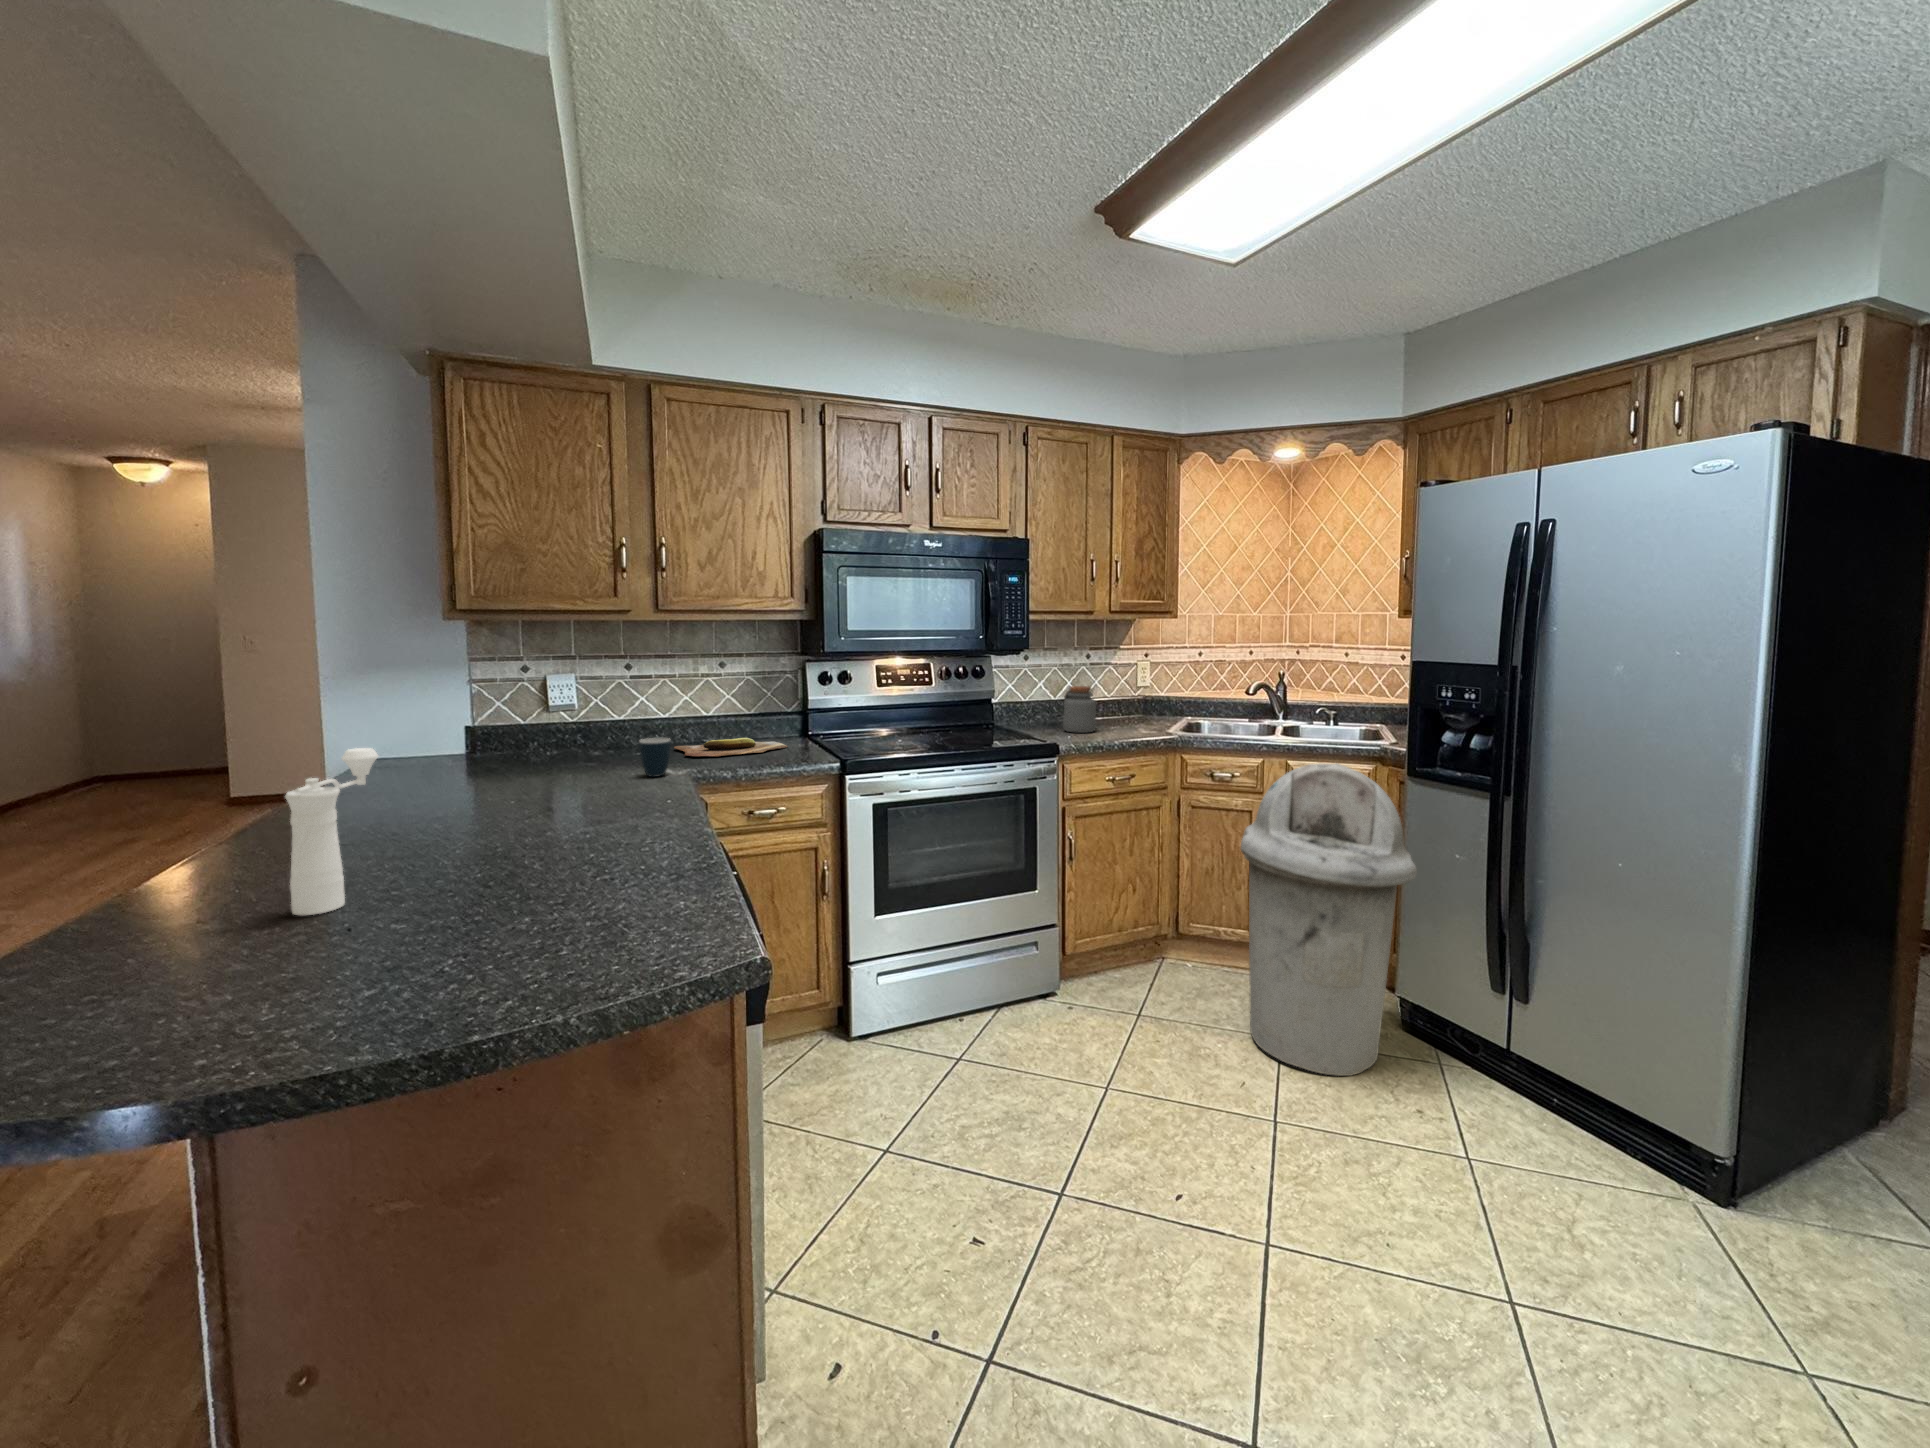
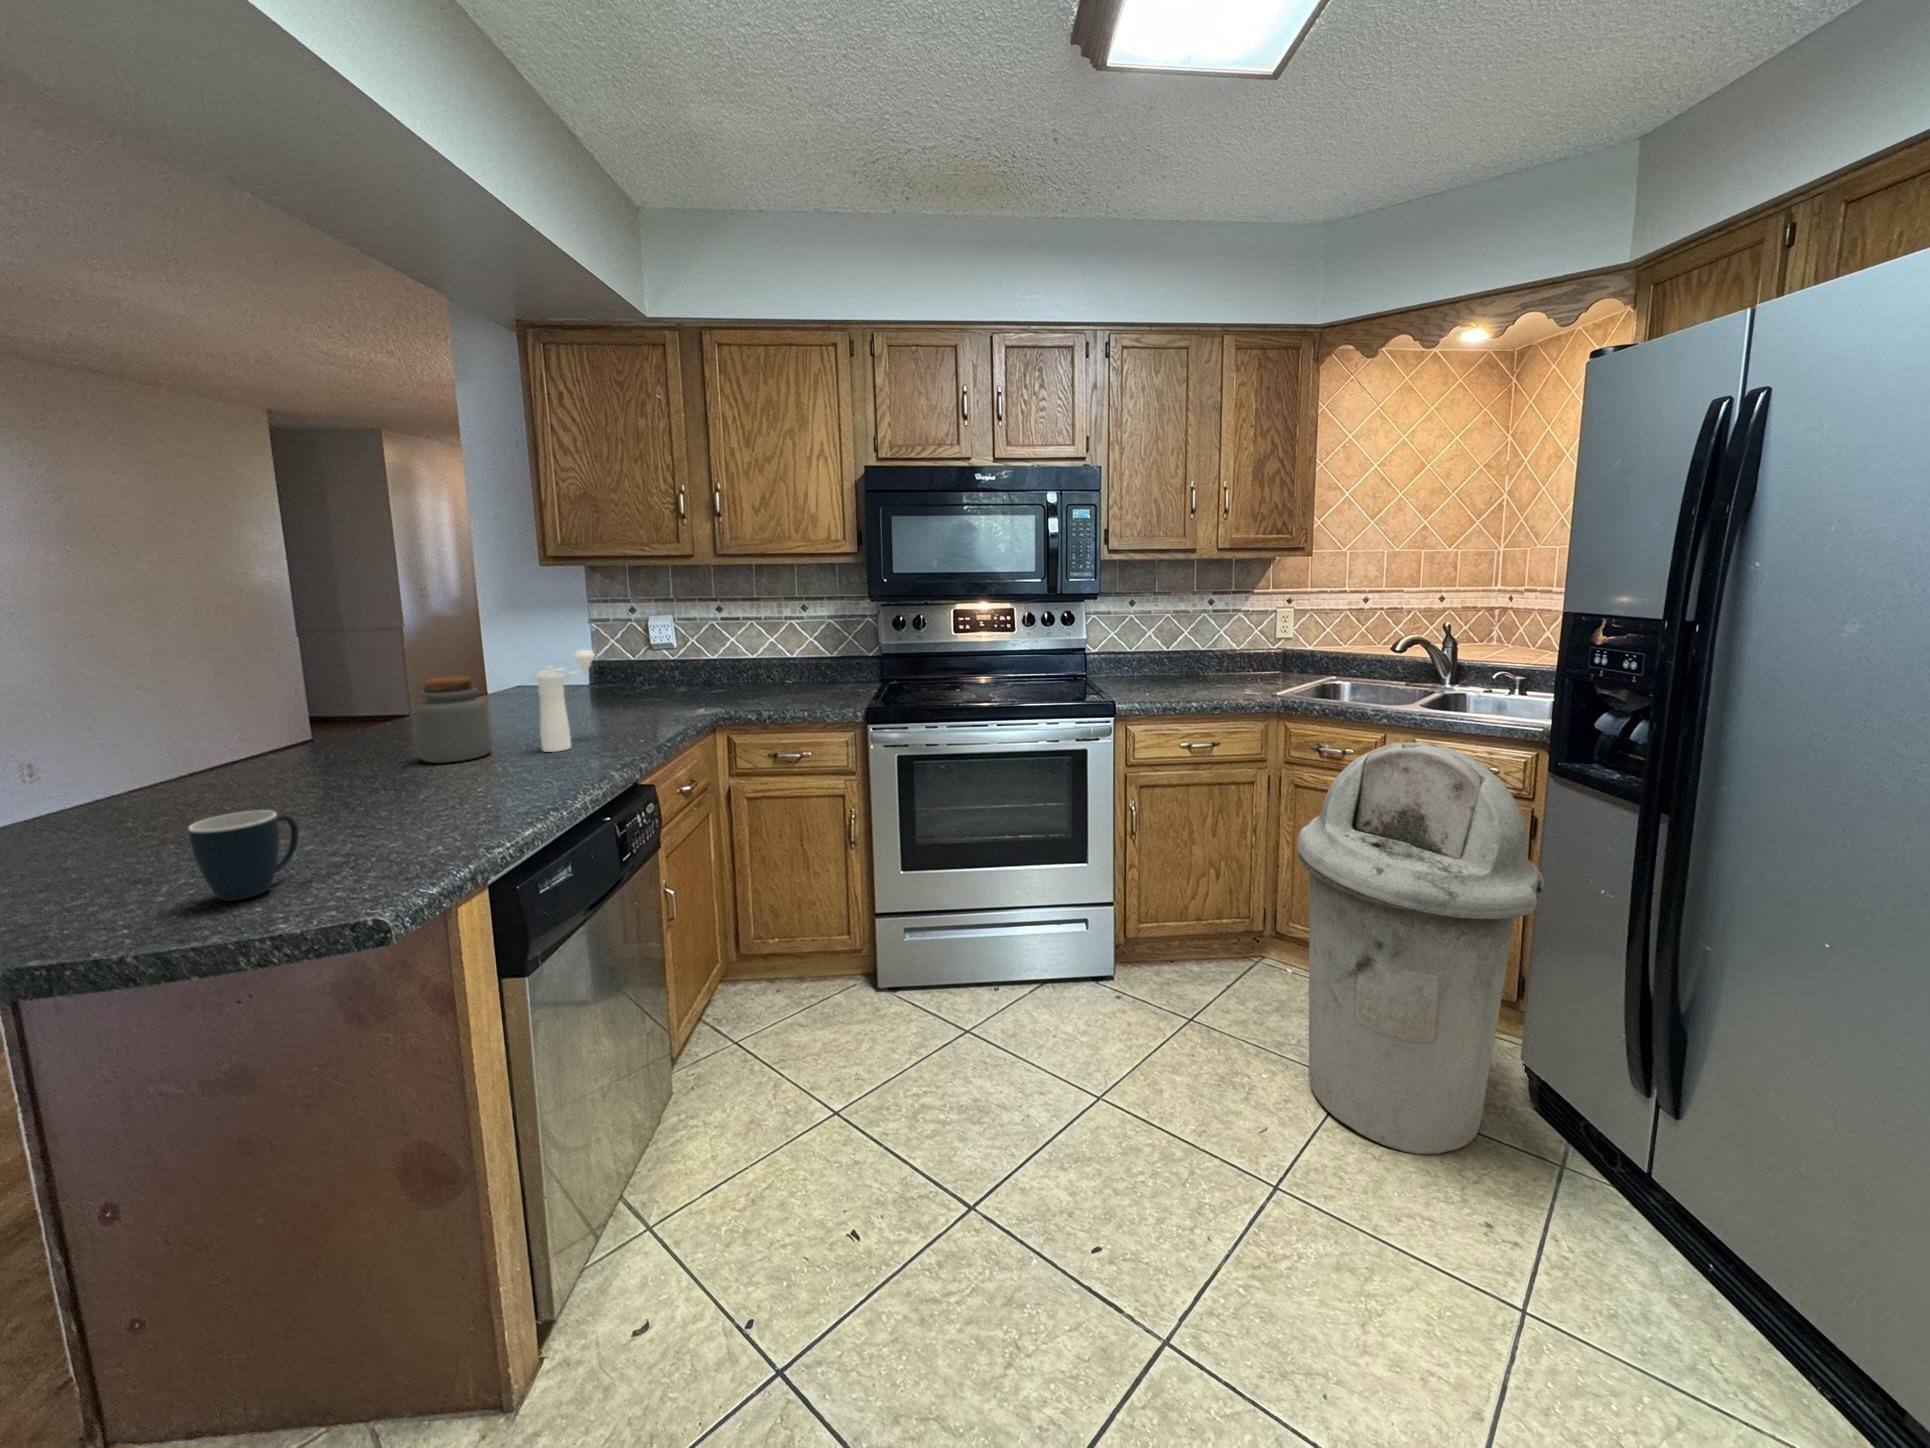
jar: present [1063,686,1096,733] -> present [415,677,492,763]
mug: present [639,738,671,777] -> present [189,810,298,901]
cutting board: present [674,738,788,756] -> none [739,680,847,697]
pepper mill: present [285,748,378,915] -> present [535,650,595,752]

